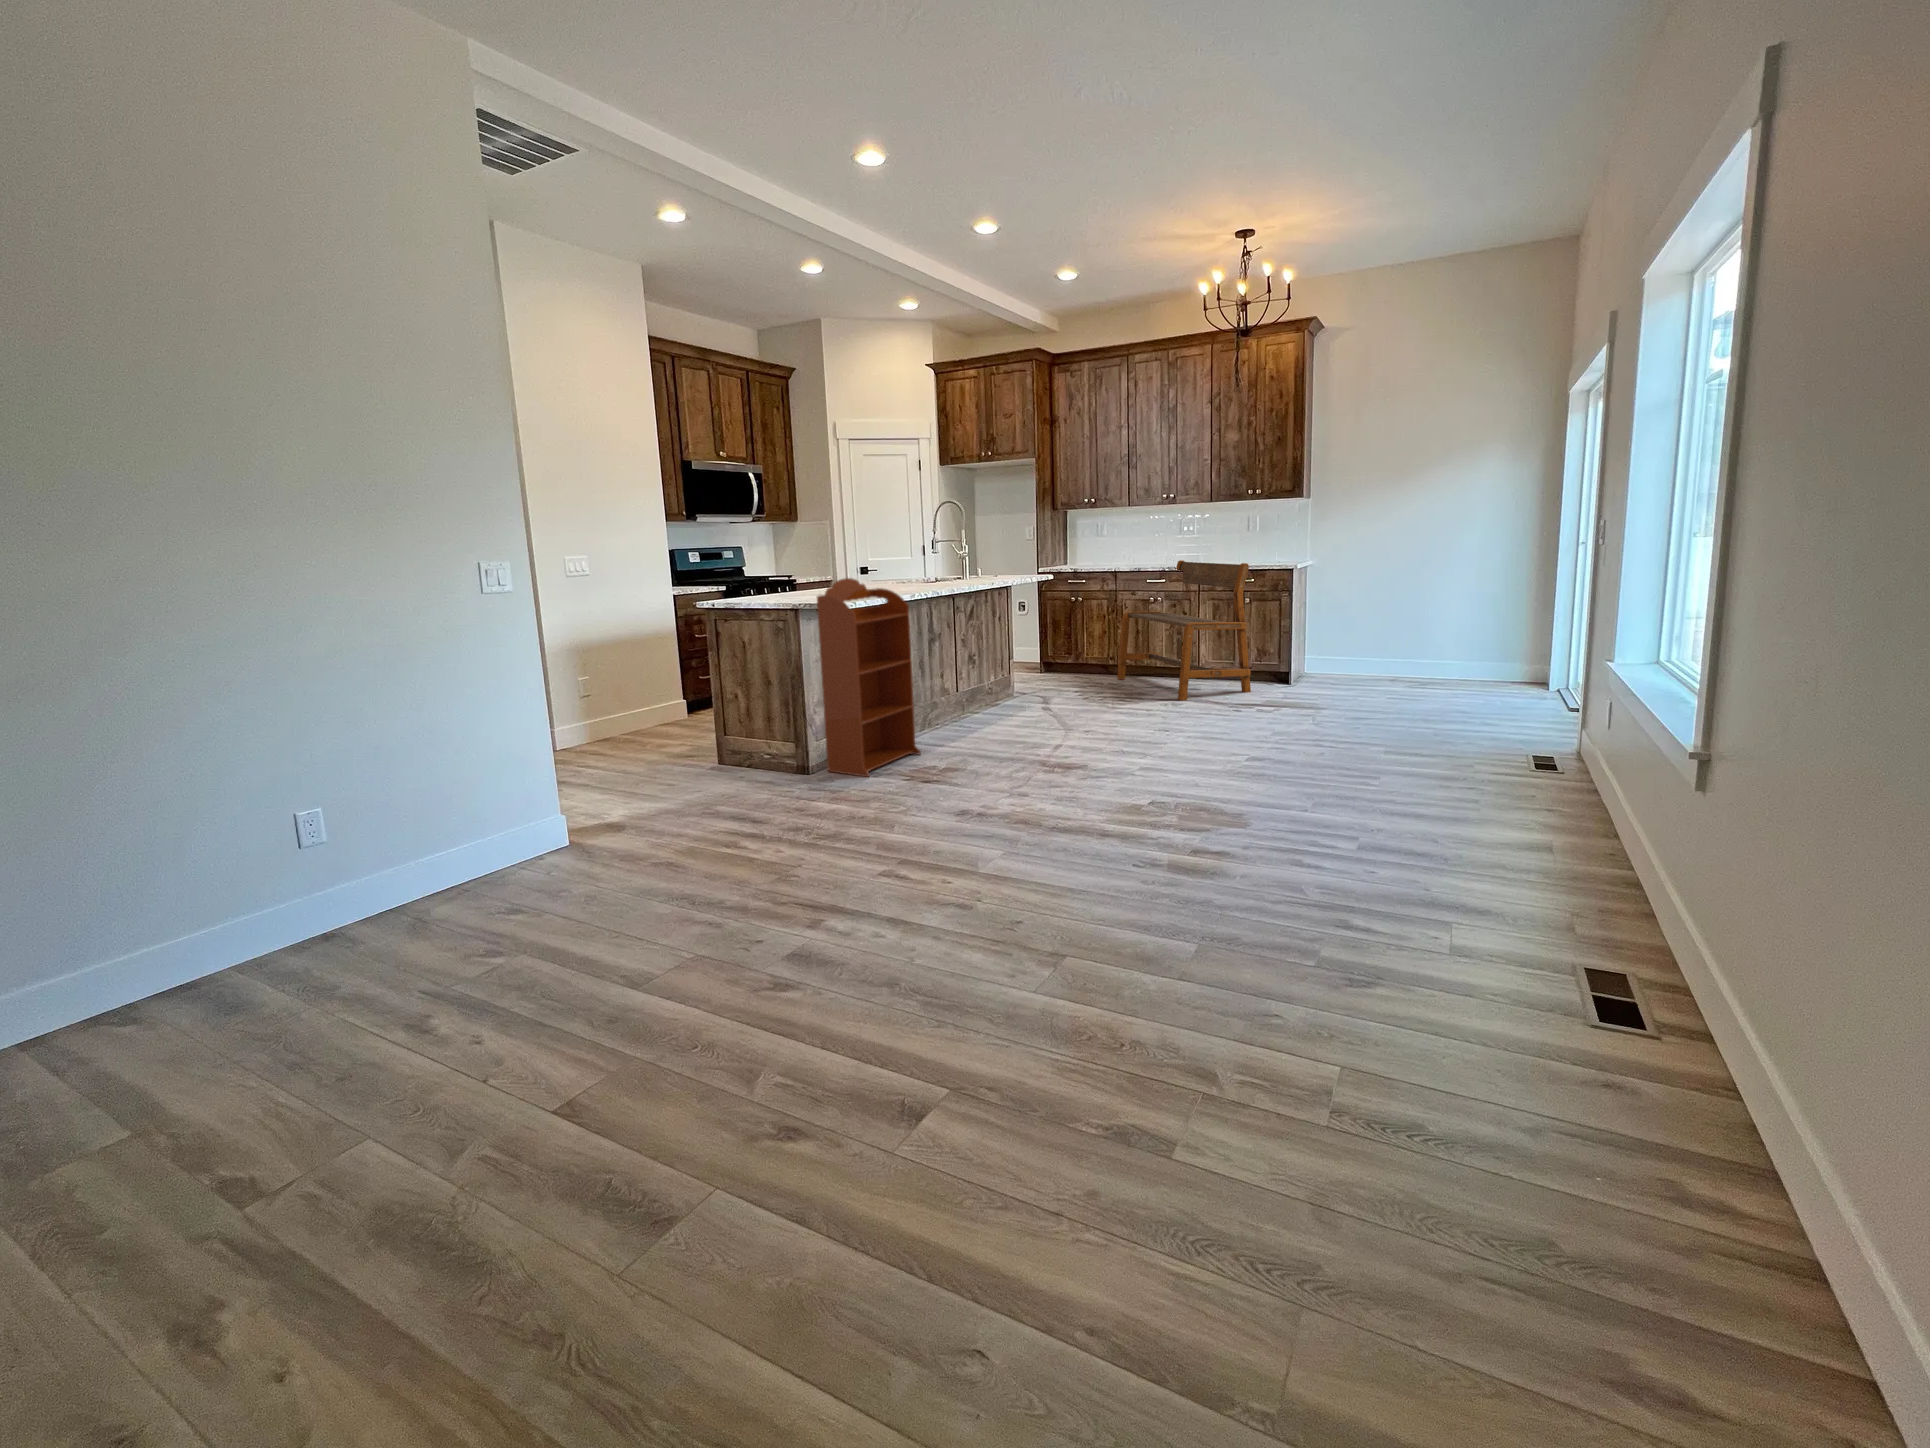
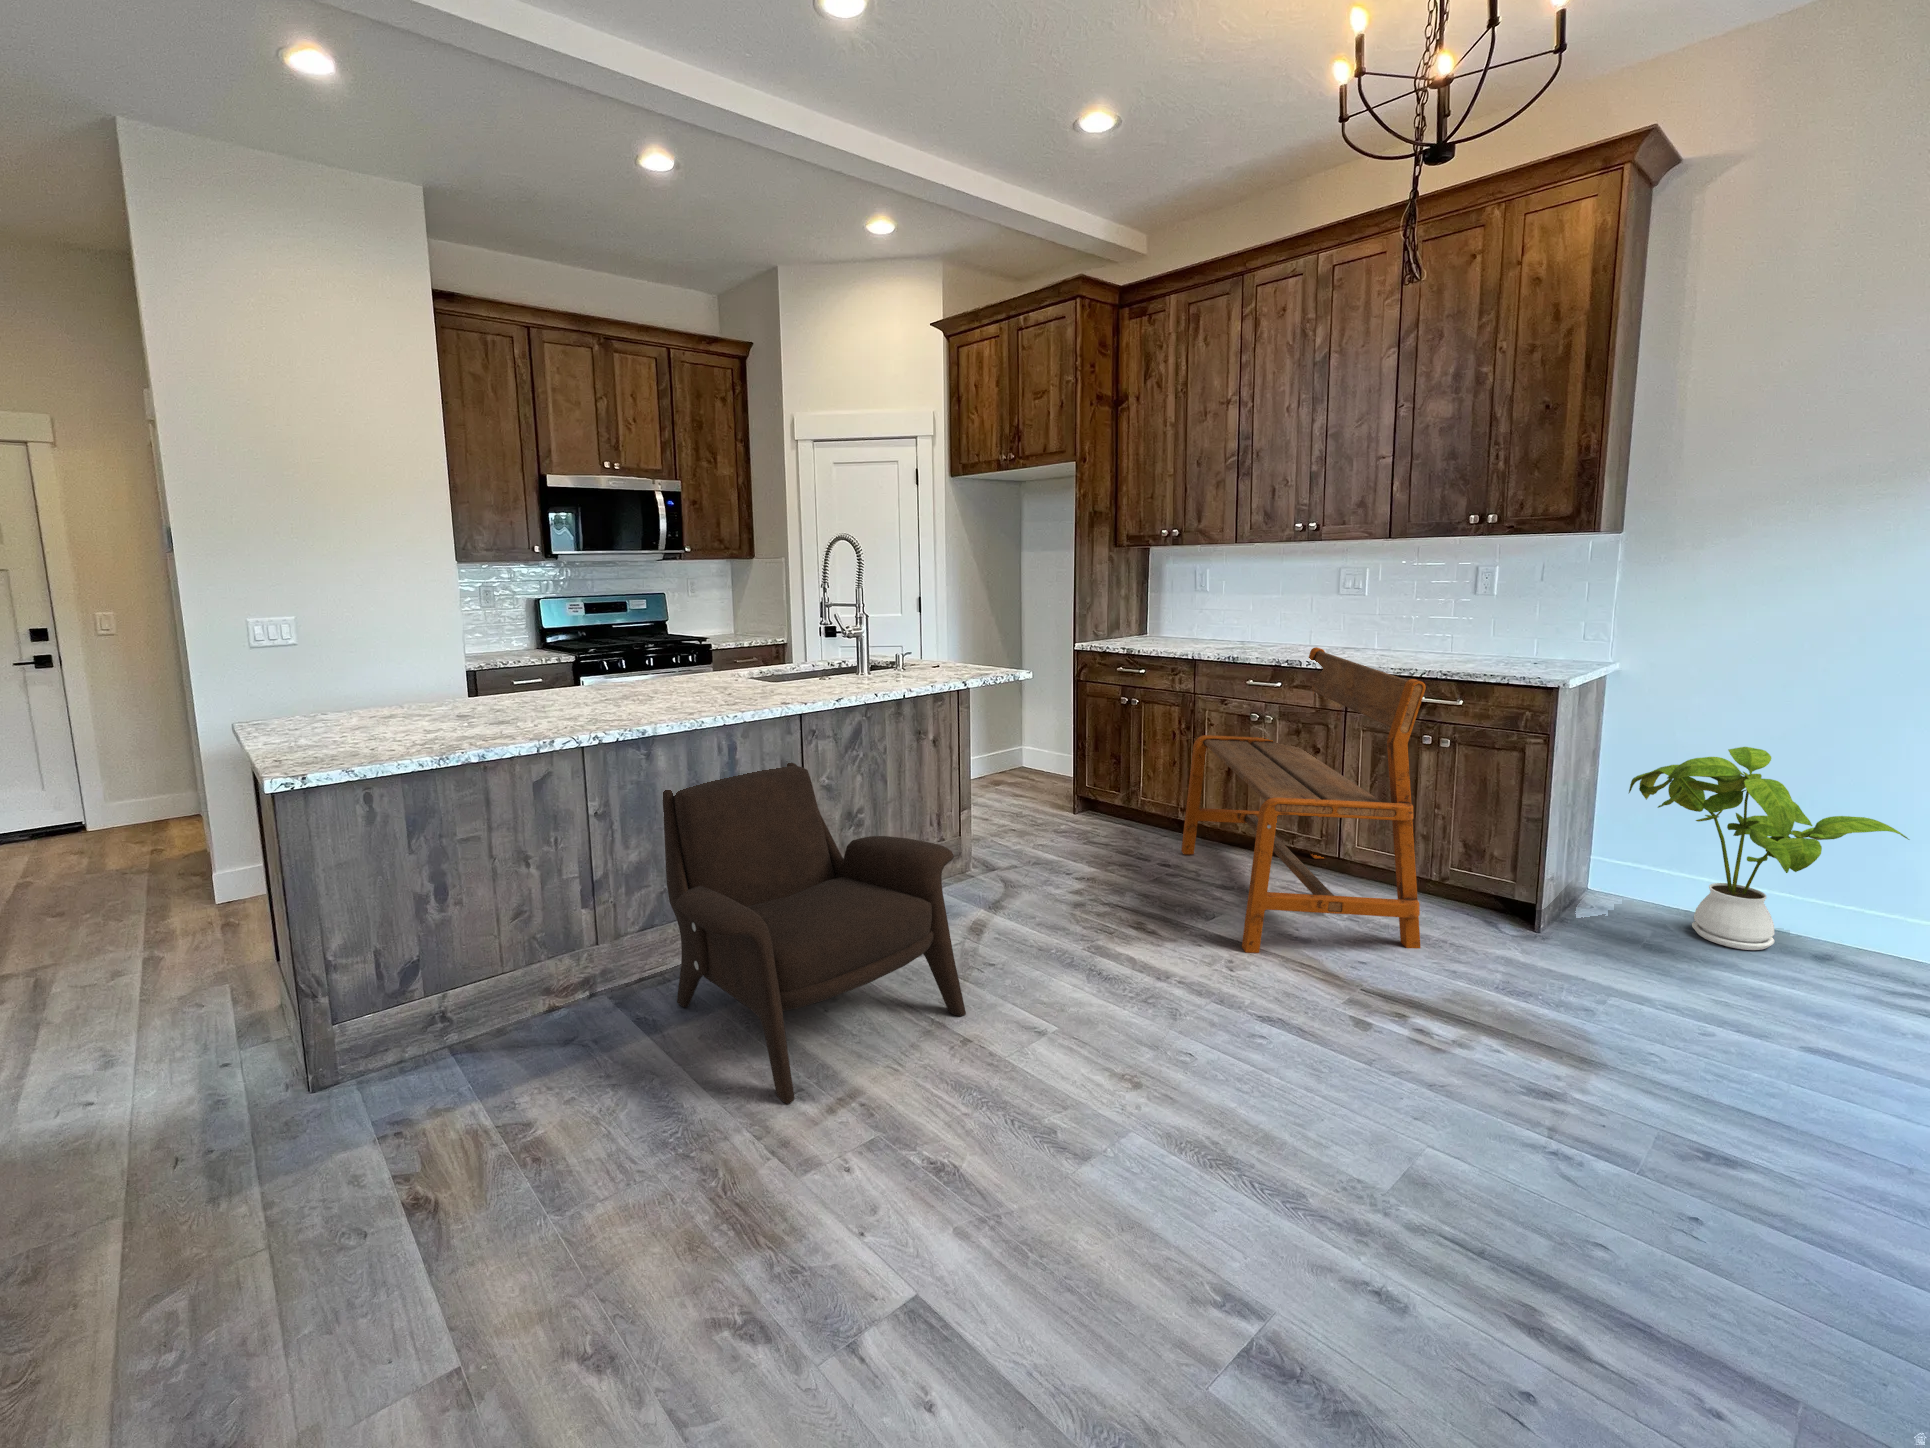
bookcase: present [817,578,921,777] -> none [332,713,586,1128]
house plant: none [1322,588,1419,680] -> present [1629,747,1910,950]
armchair: none [917,618,1082,750] -> present [663,762,966,1104]

